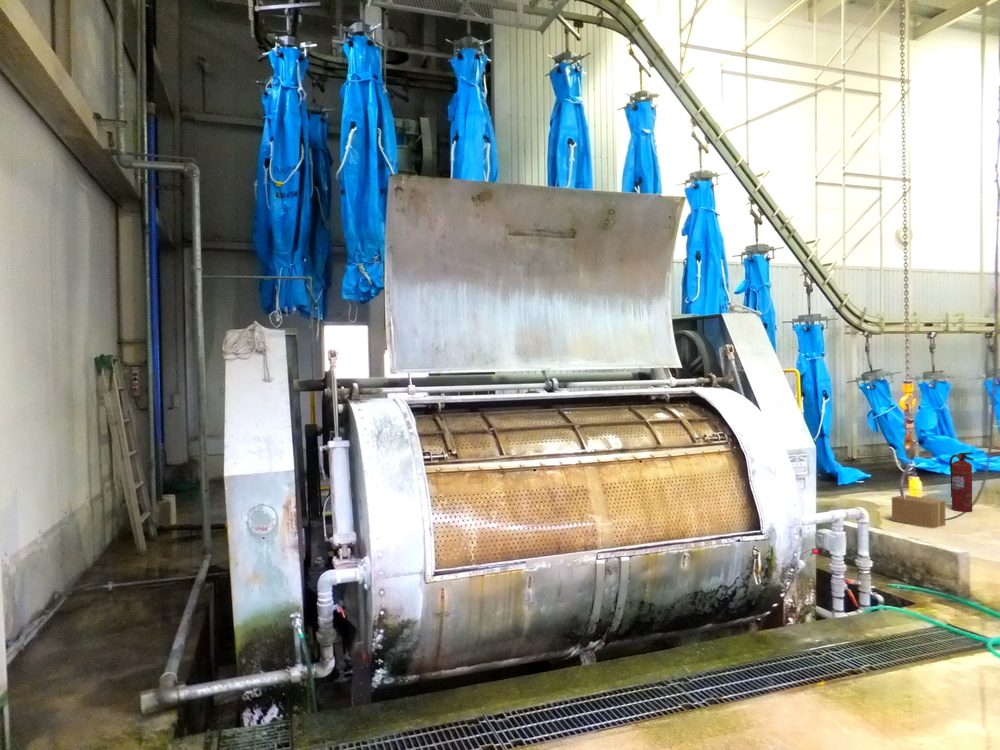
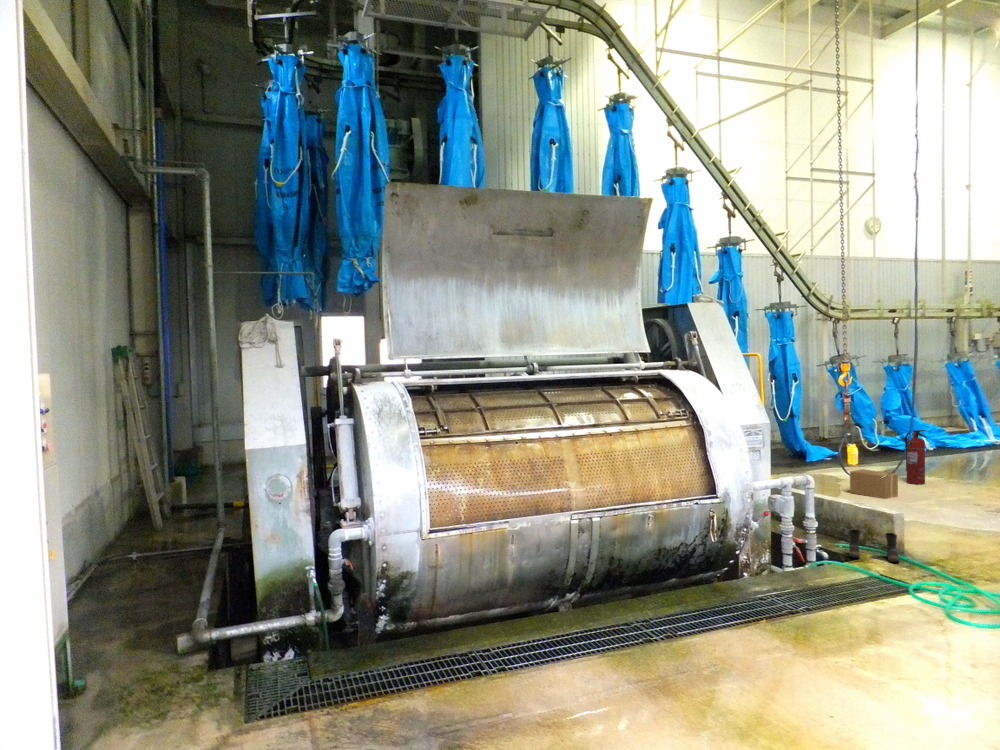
boots: none [904,568,964,606] -> present [849,530,900,562]

